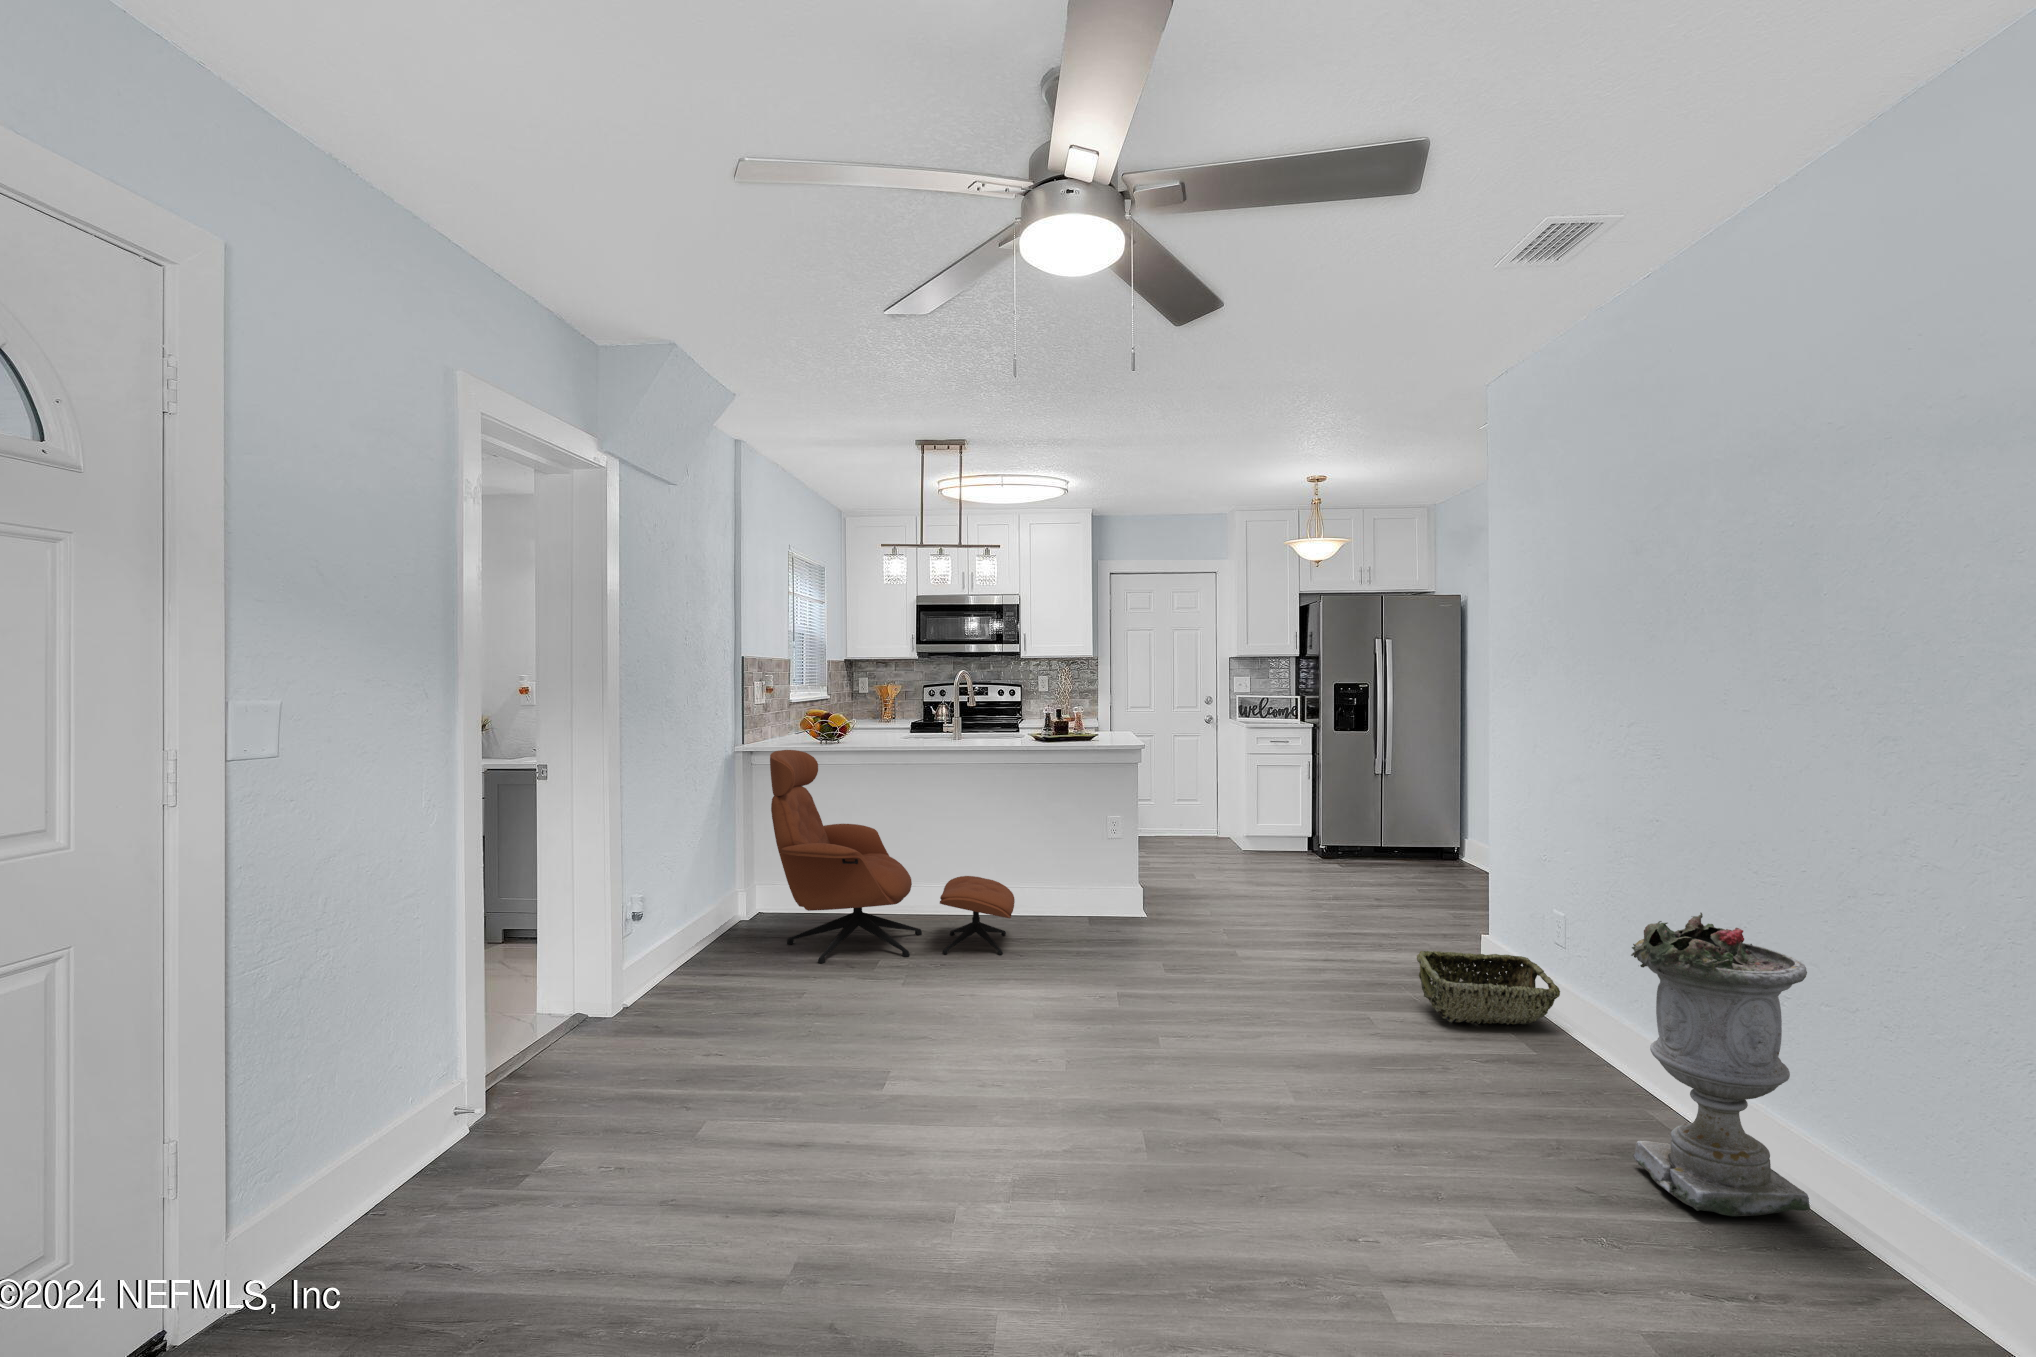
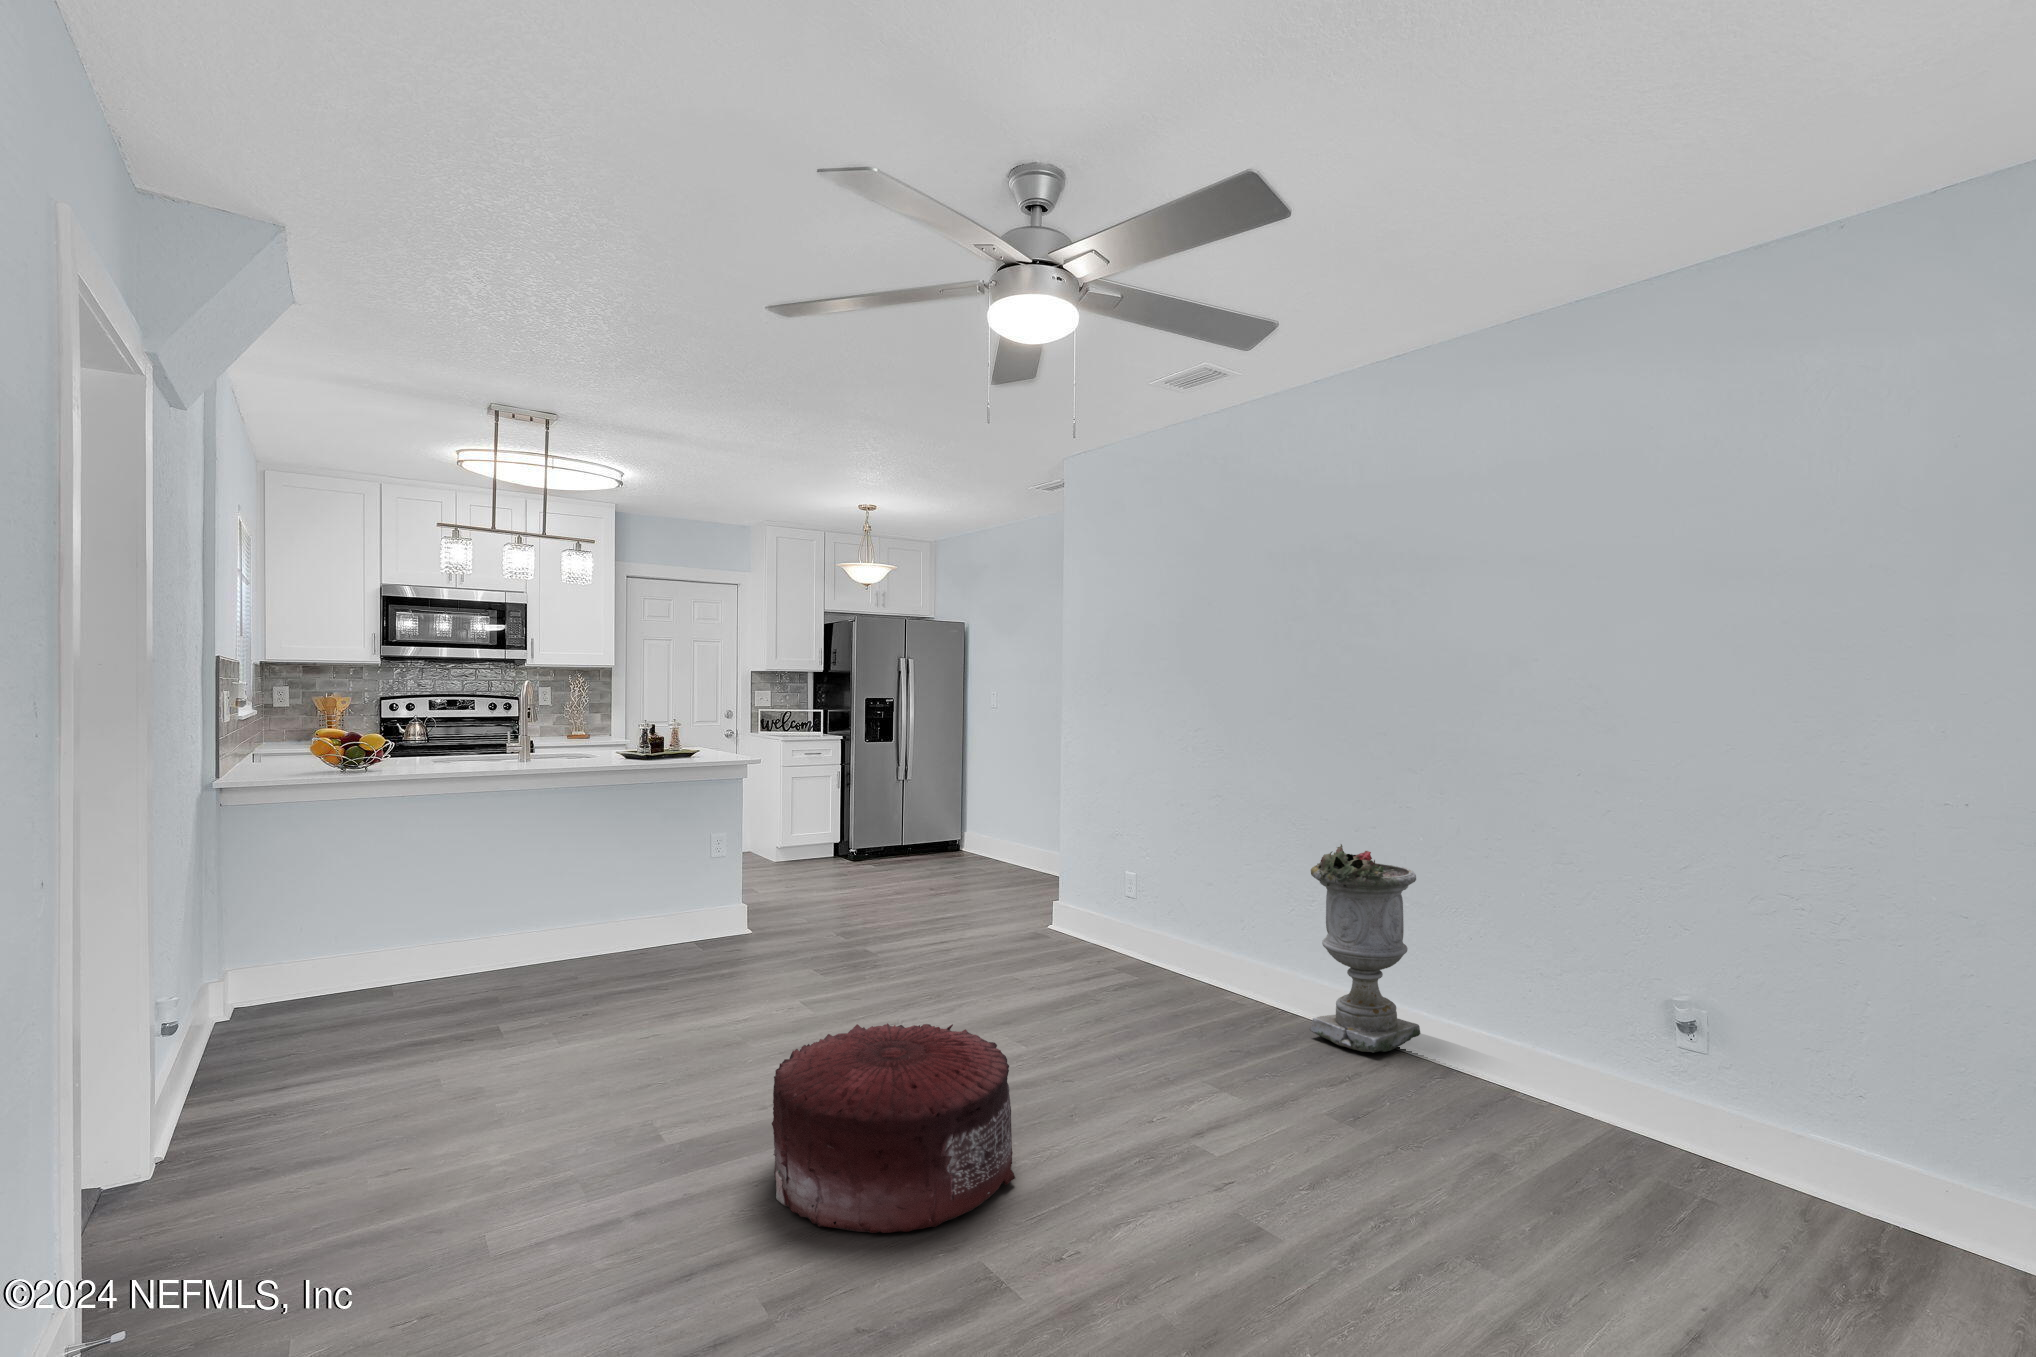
lounge chair: present [770,750,1015,963] -> none [317,776,654,1047]
woven basket: present [1417,951,1560,1025] -> none [1067,910,1174,972]
pouf: none [883,1014,1112,1216] -> present [772,1023,1015,1233]

